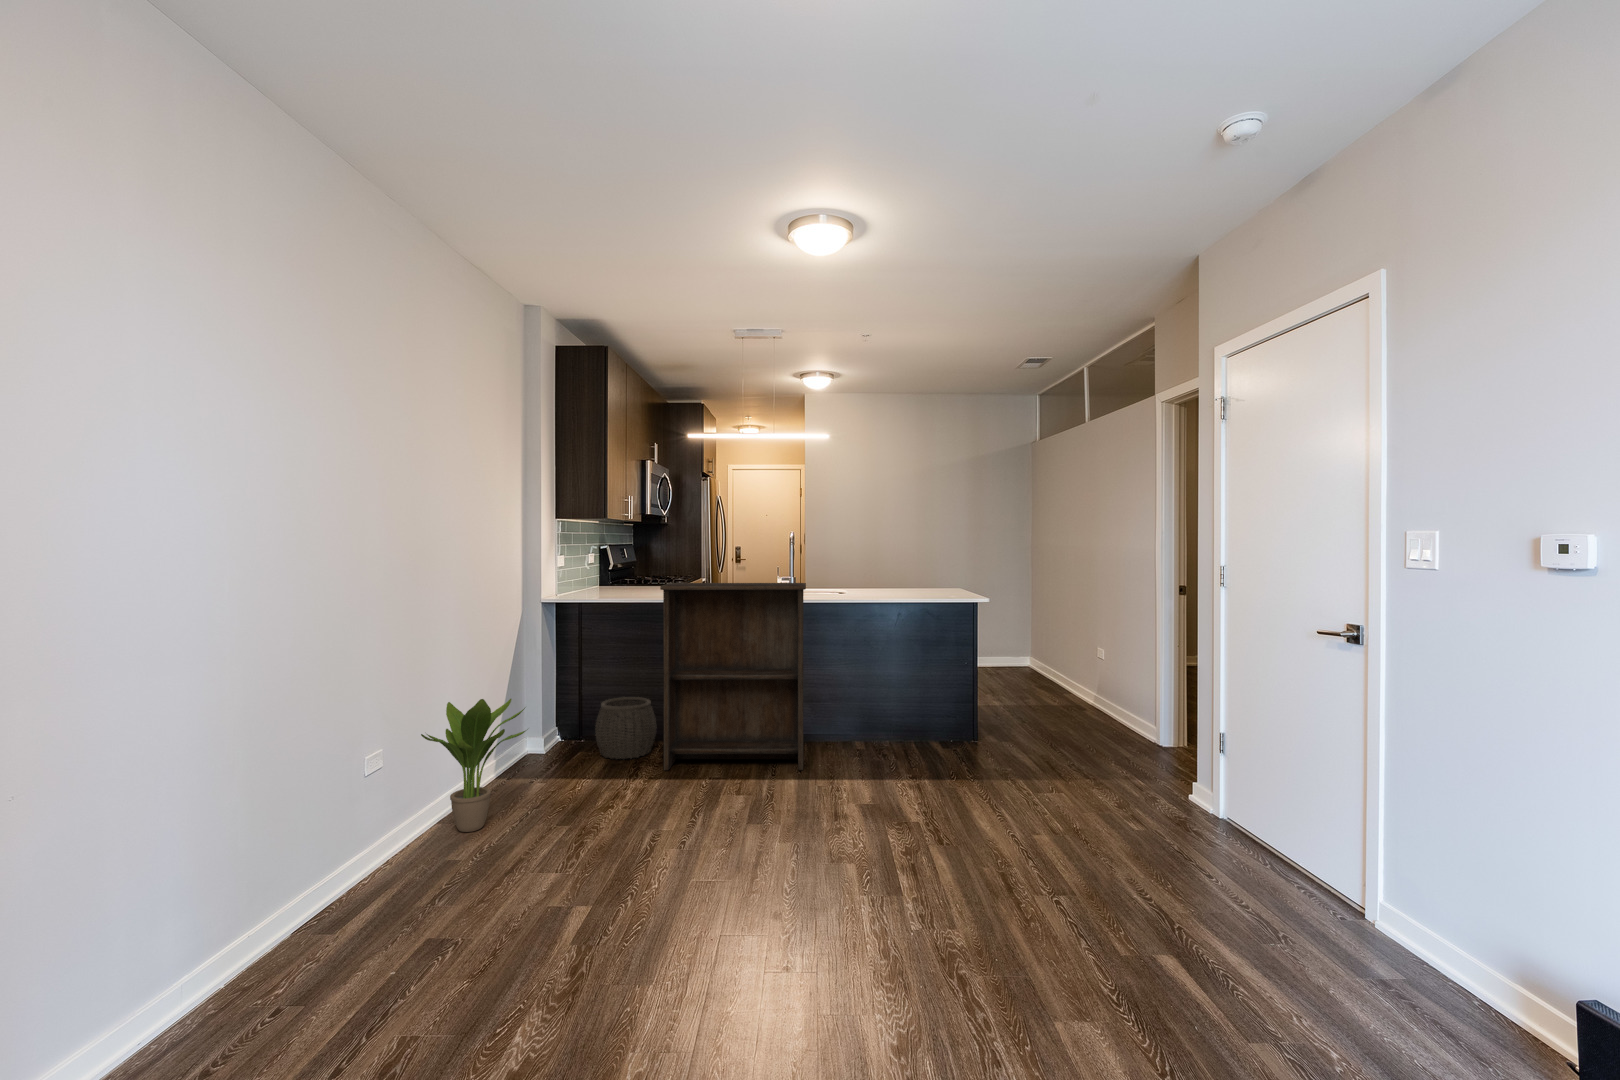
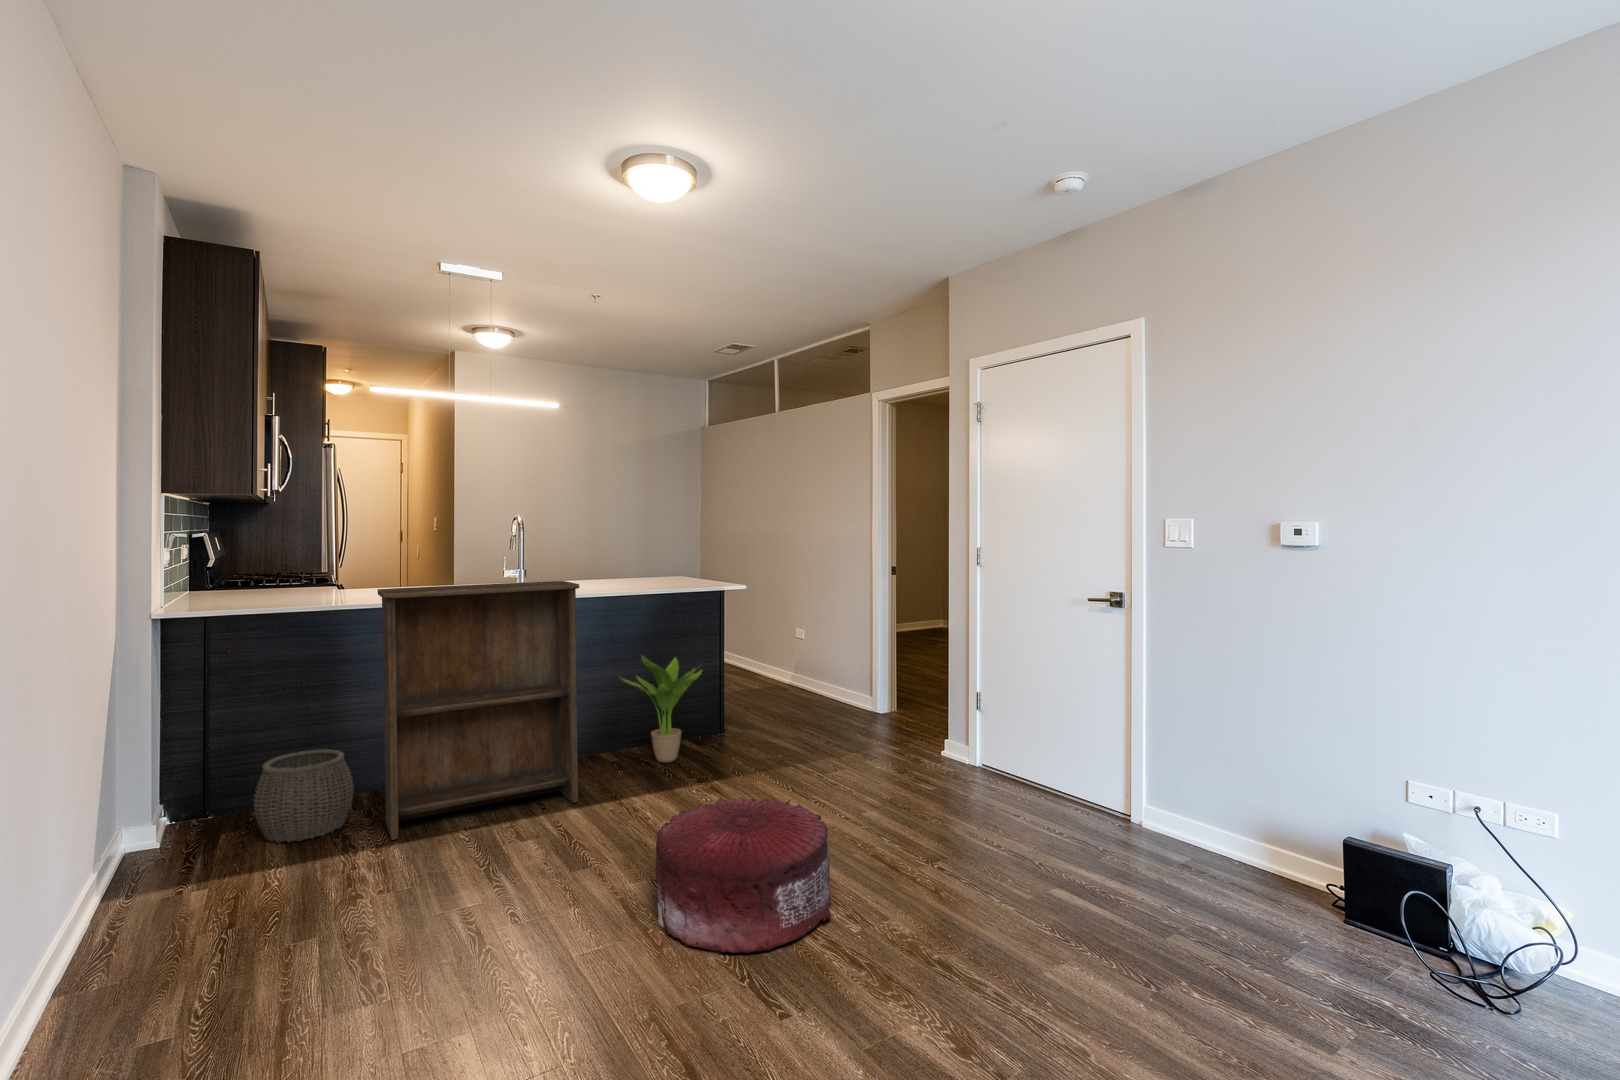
potted plant: present [421,699,526,832] -> present [622,656,702,762]
pouf: none [763,780,922,916] -> present [655,797,831,953]

